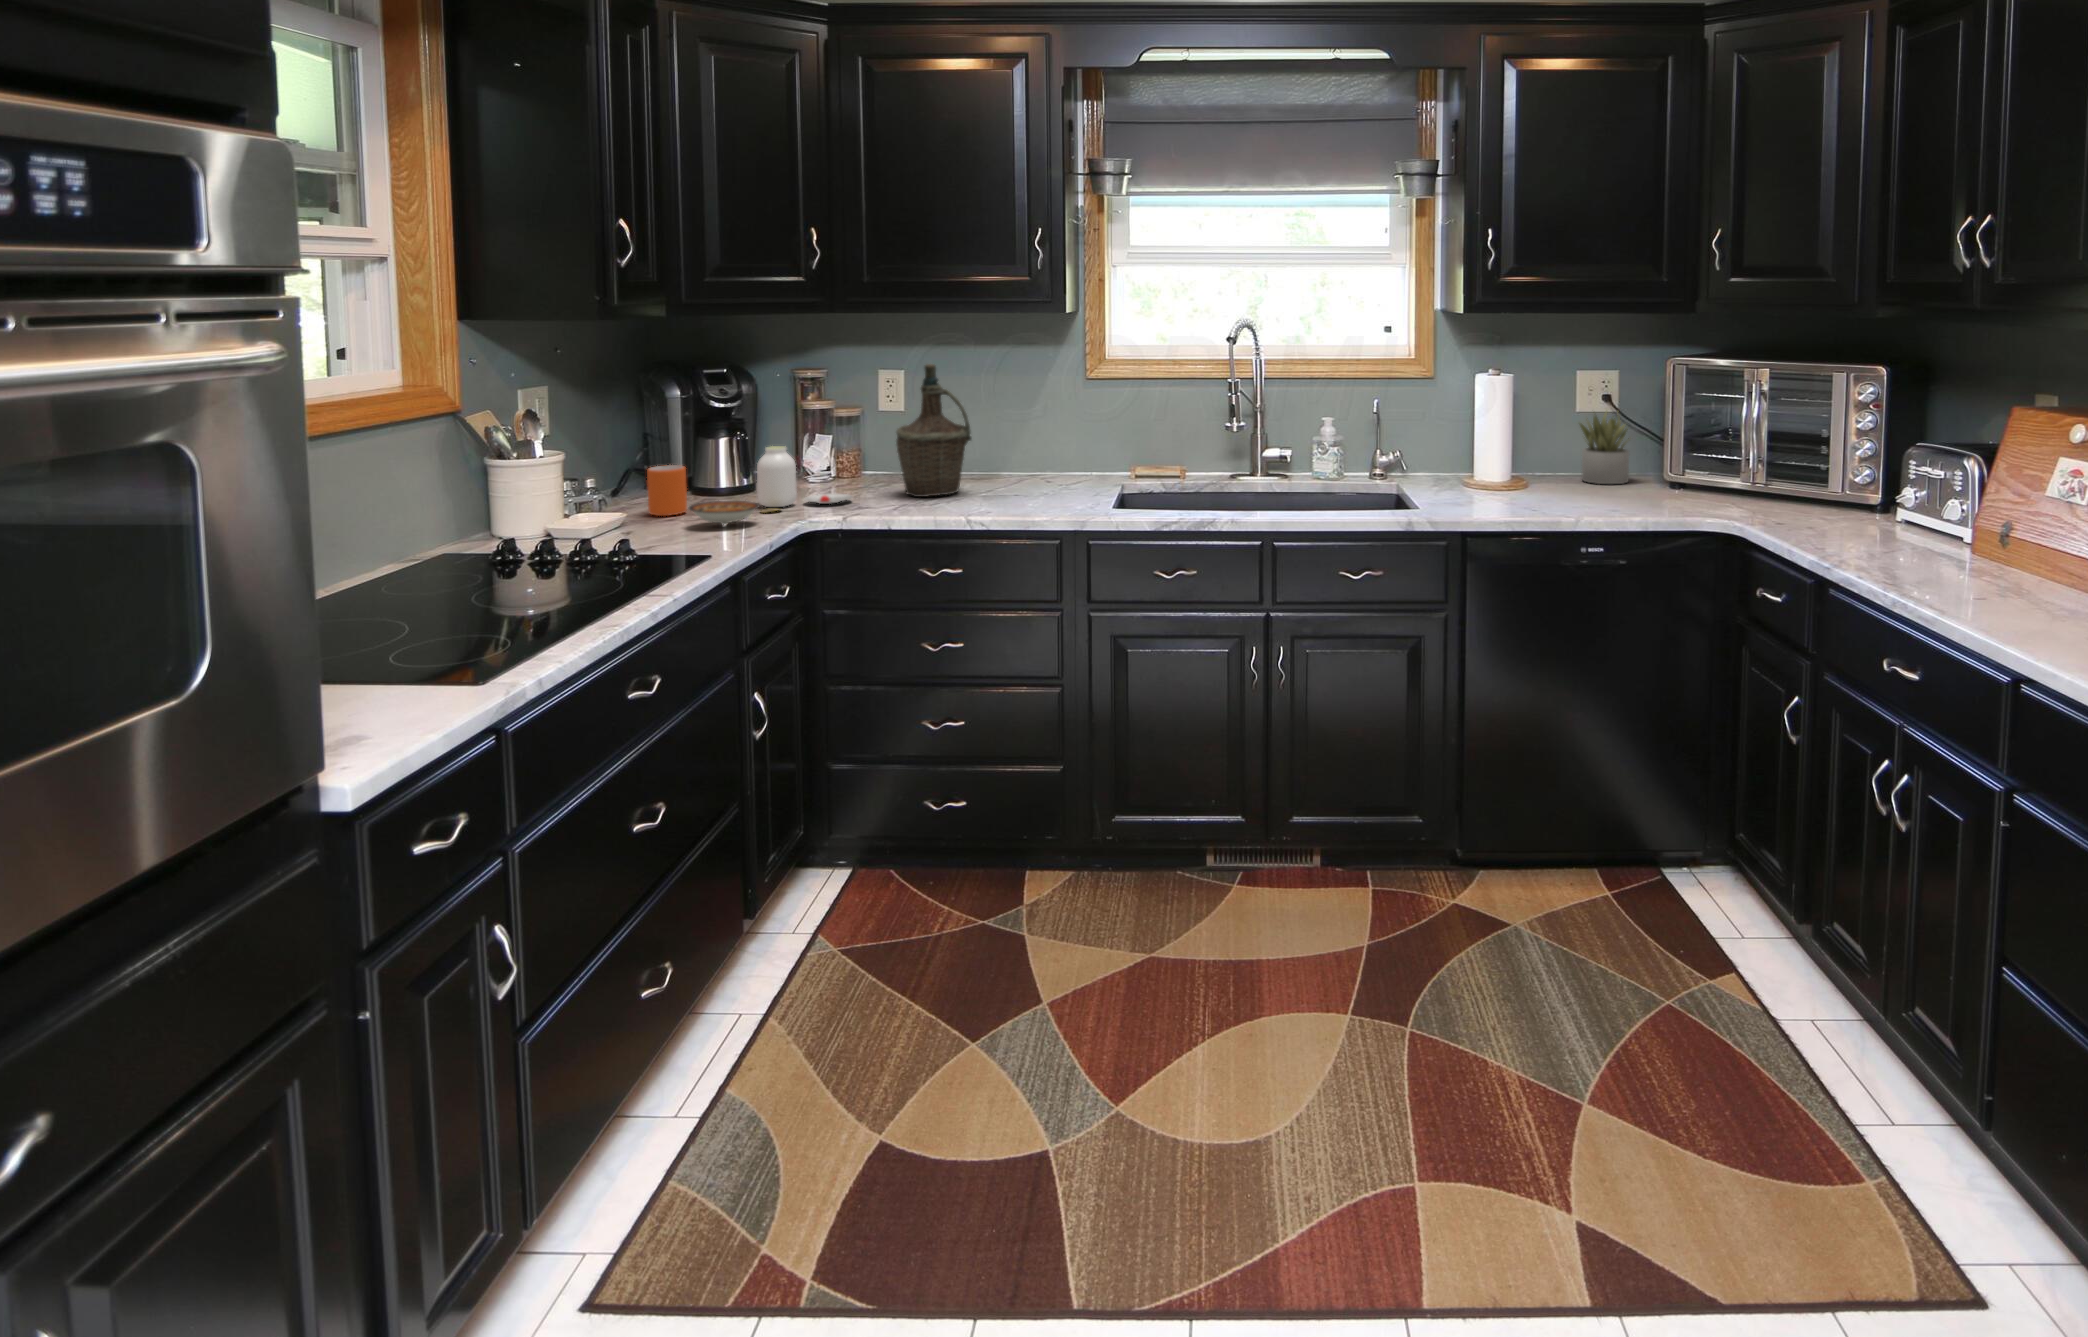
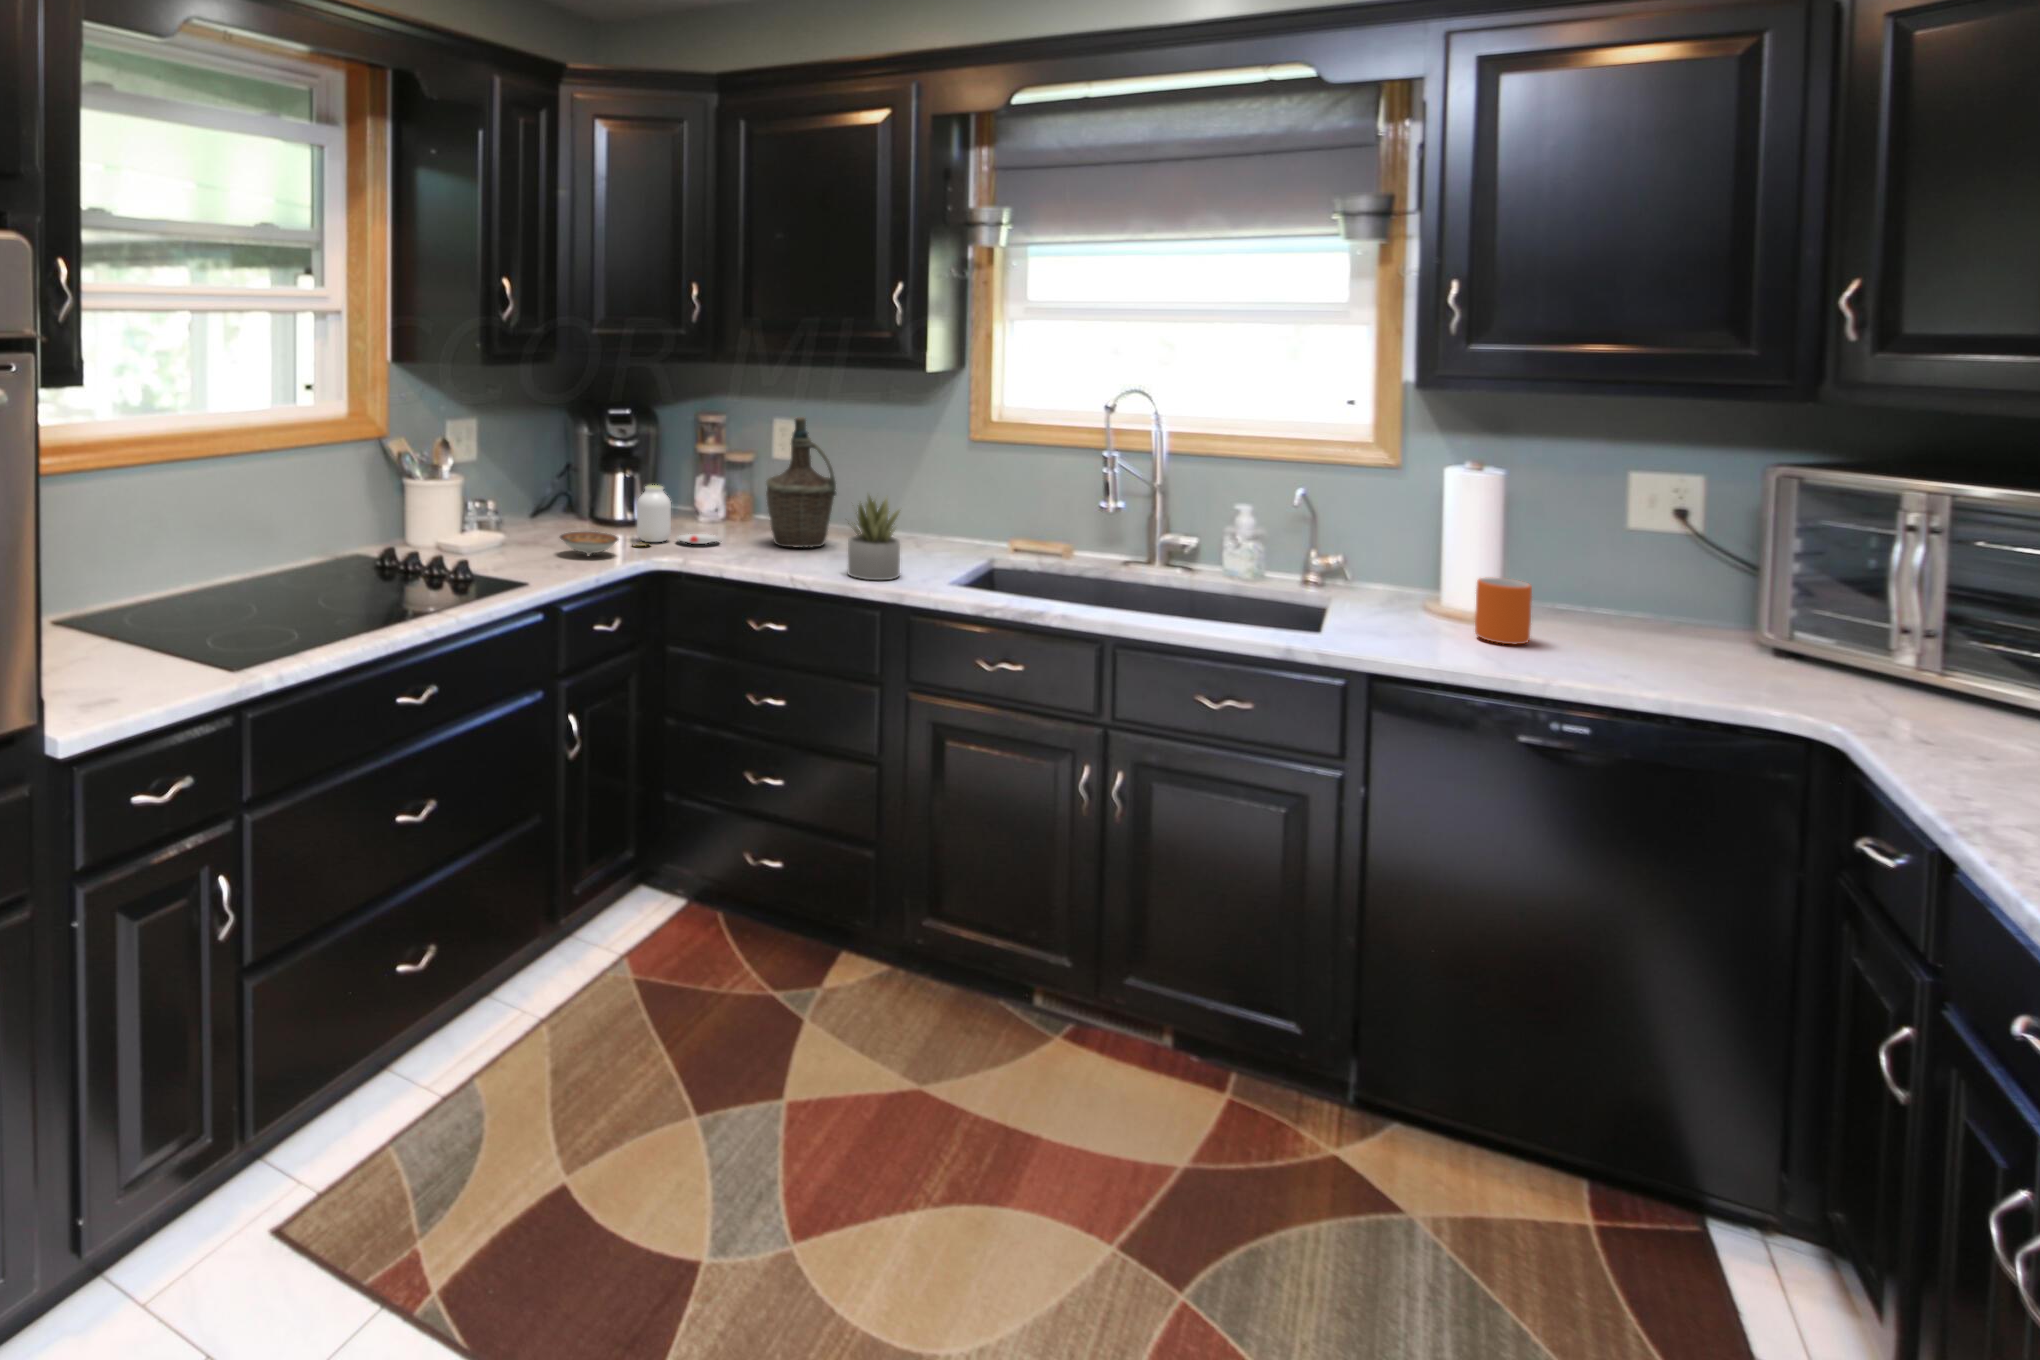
succulent plant: present [1580,411,1629,484] -> present [848,496,900,580]
mug: present [647,465,687,516] -> present [1475,578,1532,644]

